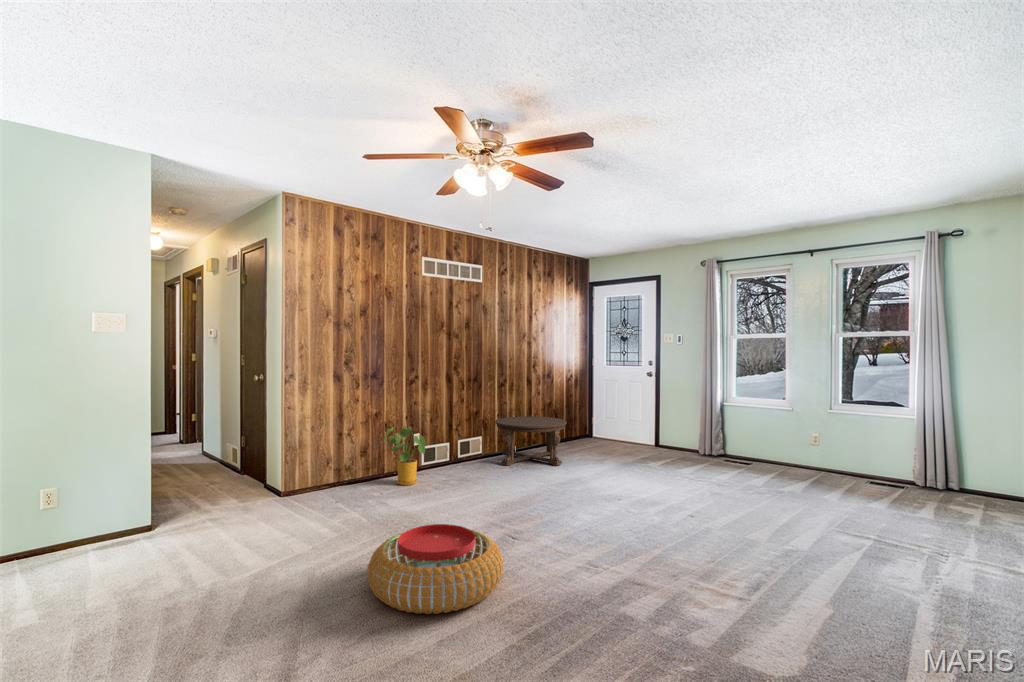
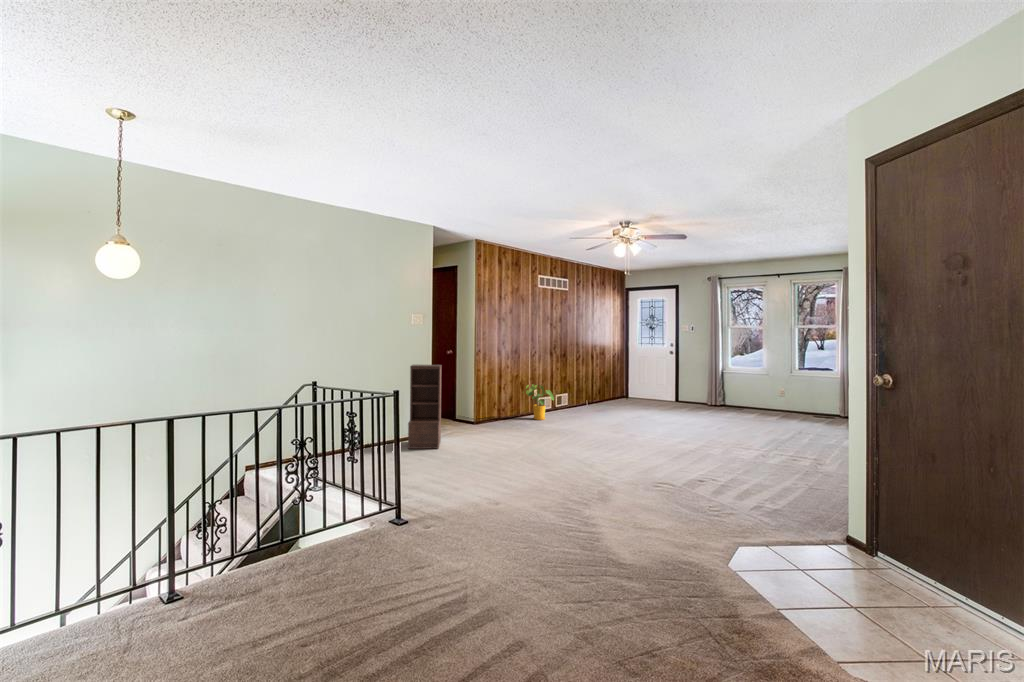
bookshelf: none [46,401,154,566] -> present [408,365,442,449]
coffee table: present [495,416,567,466] -> none [577,381,625,411]
pouf: present [367,524,503,614] -> none [583,427,649,461]

